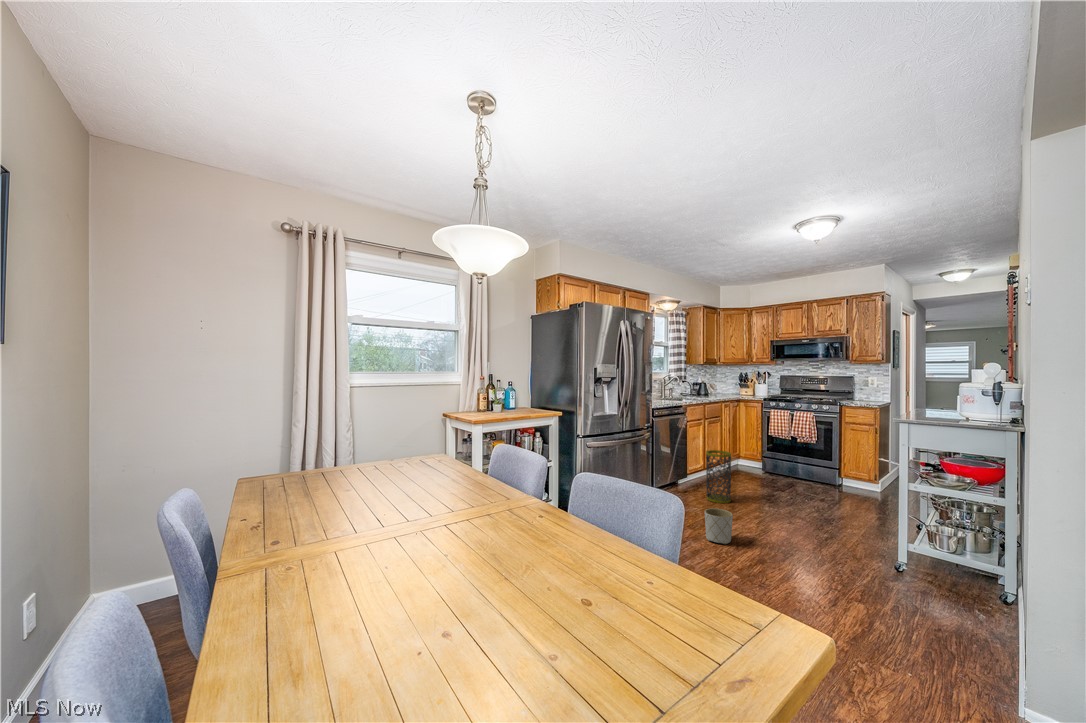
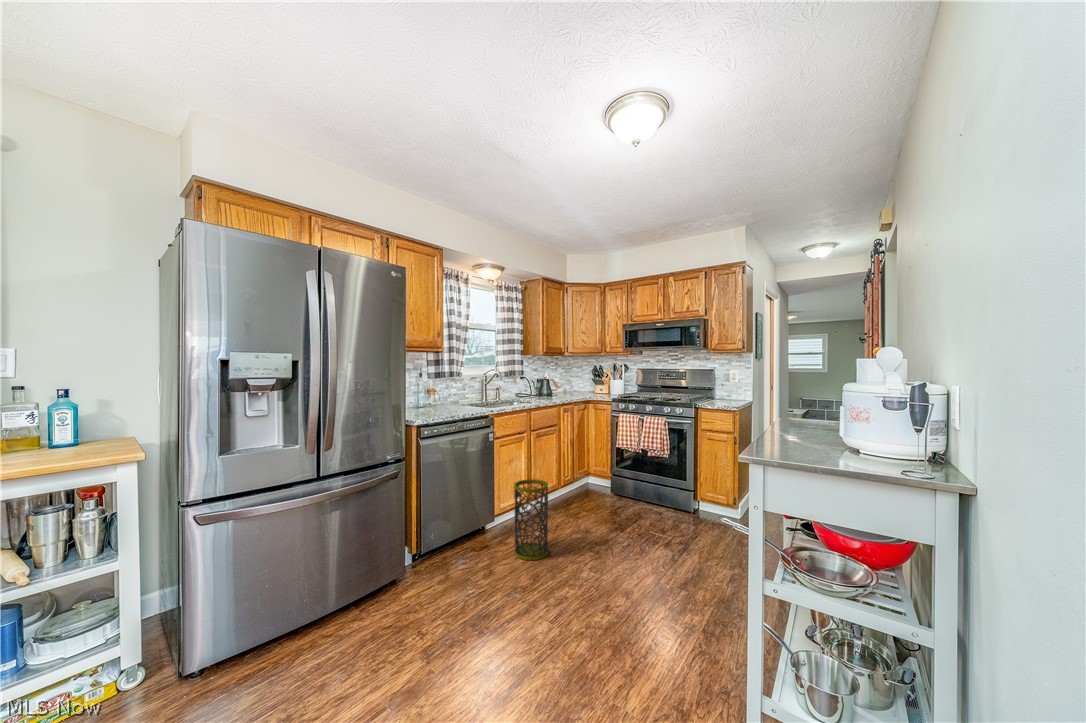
planter: present [705,508,733,544] -> none [459,600,505,673]

